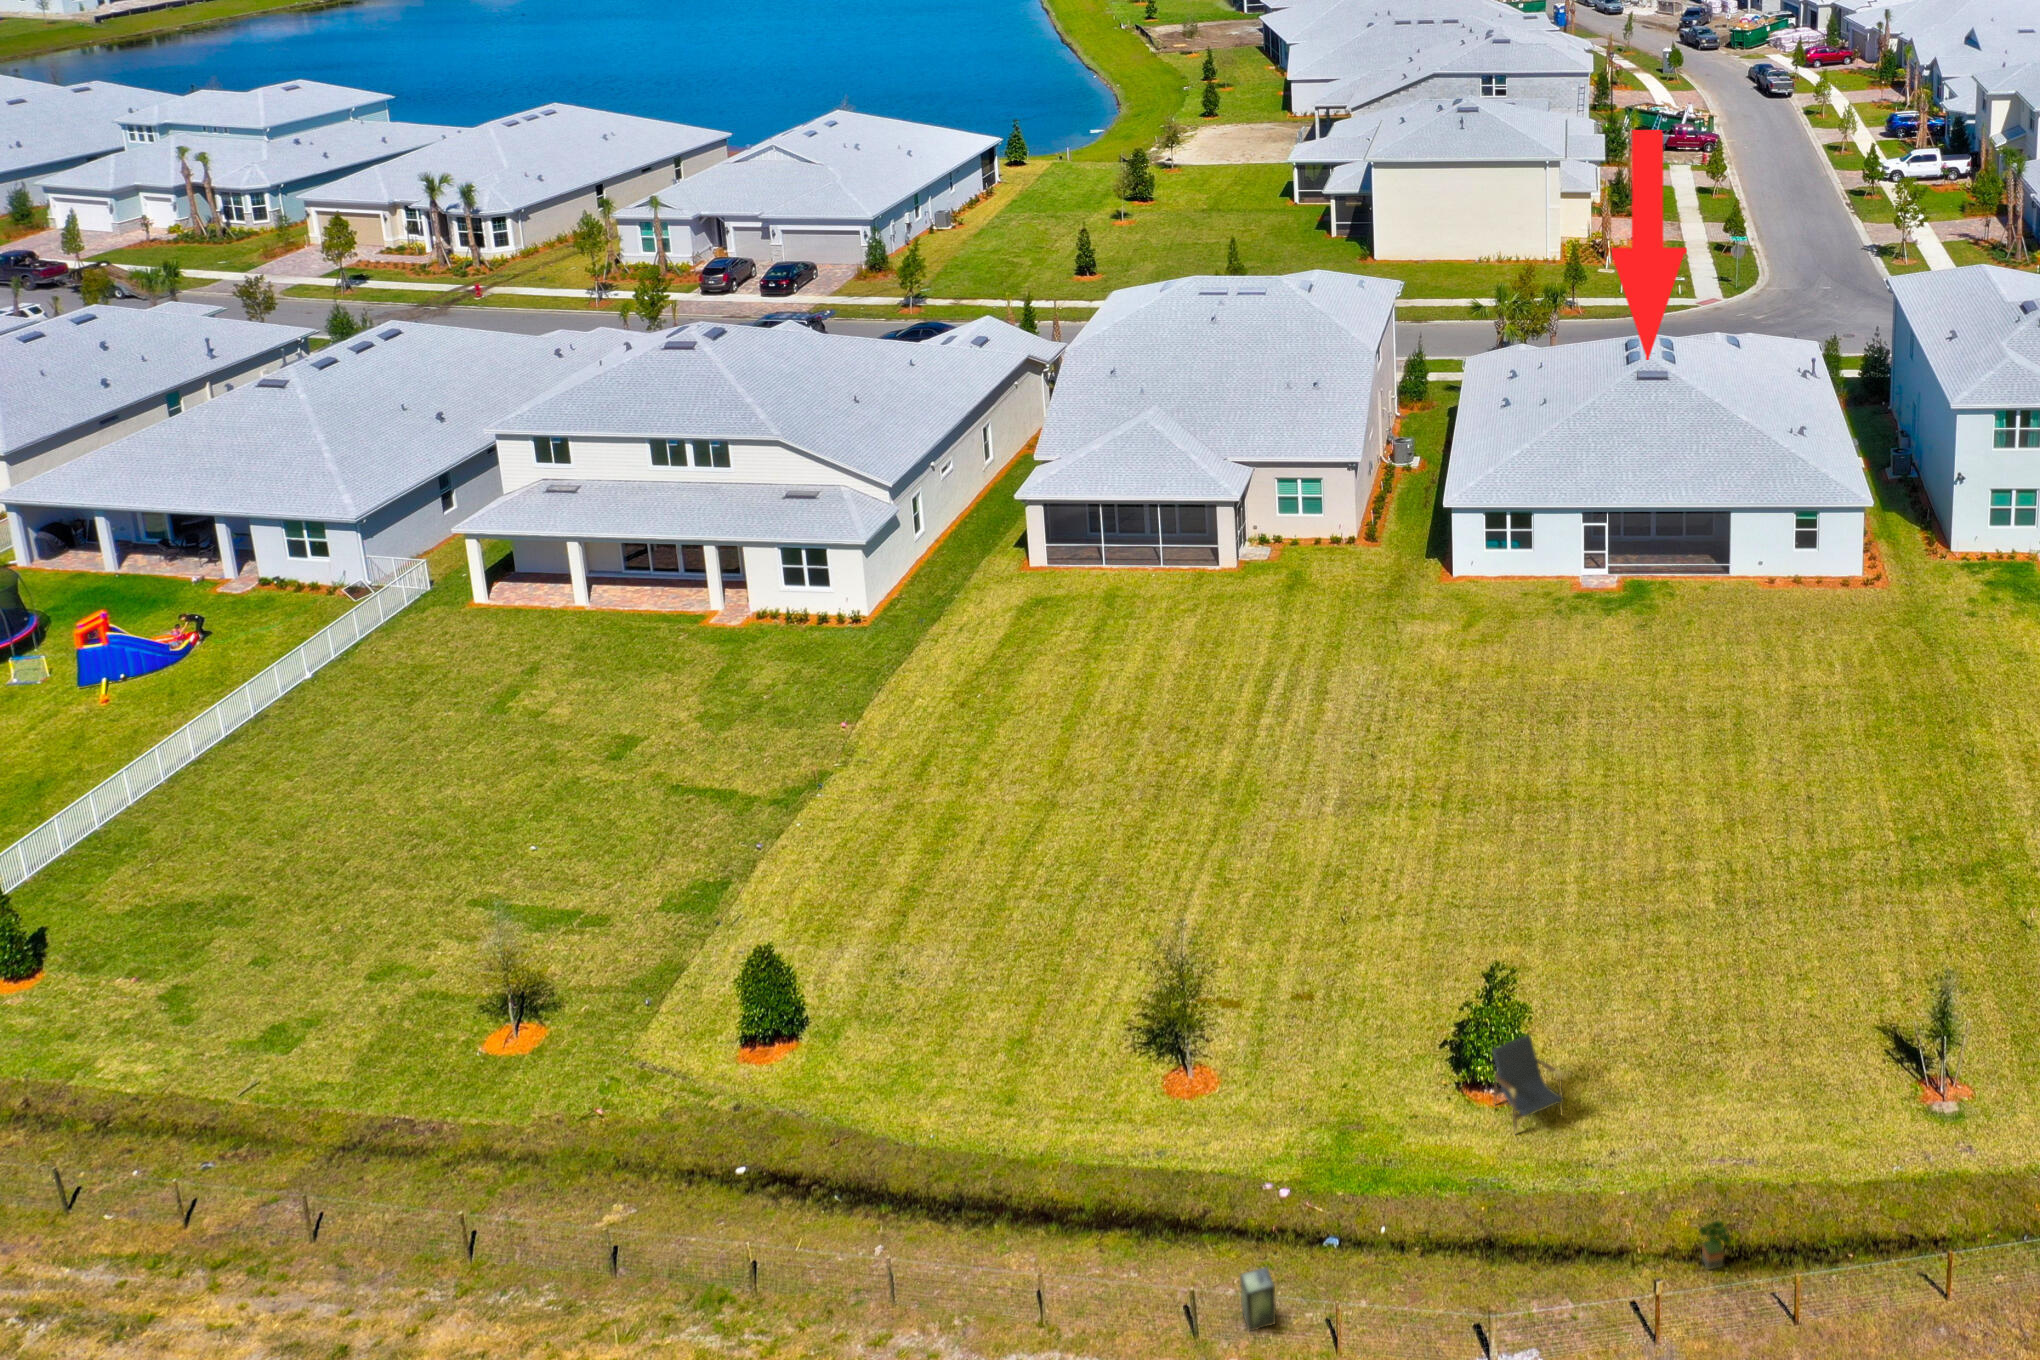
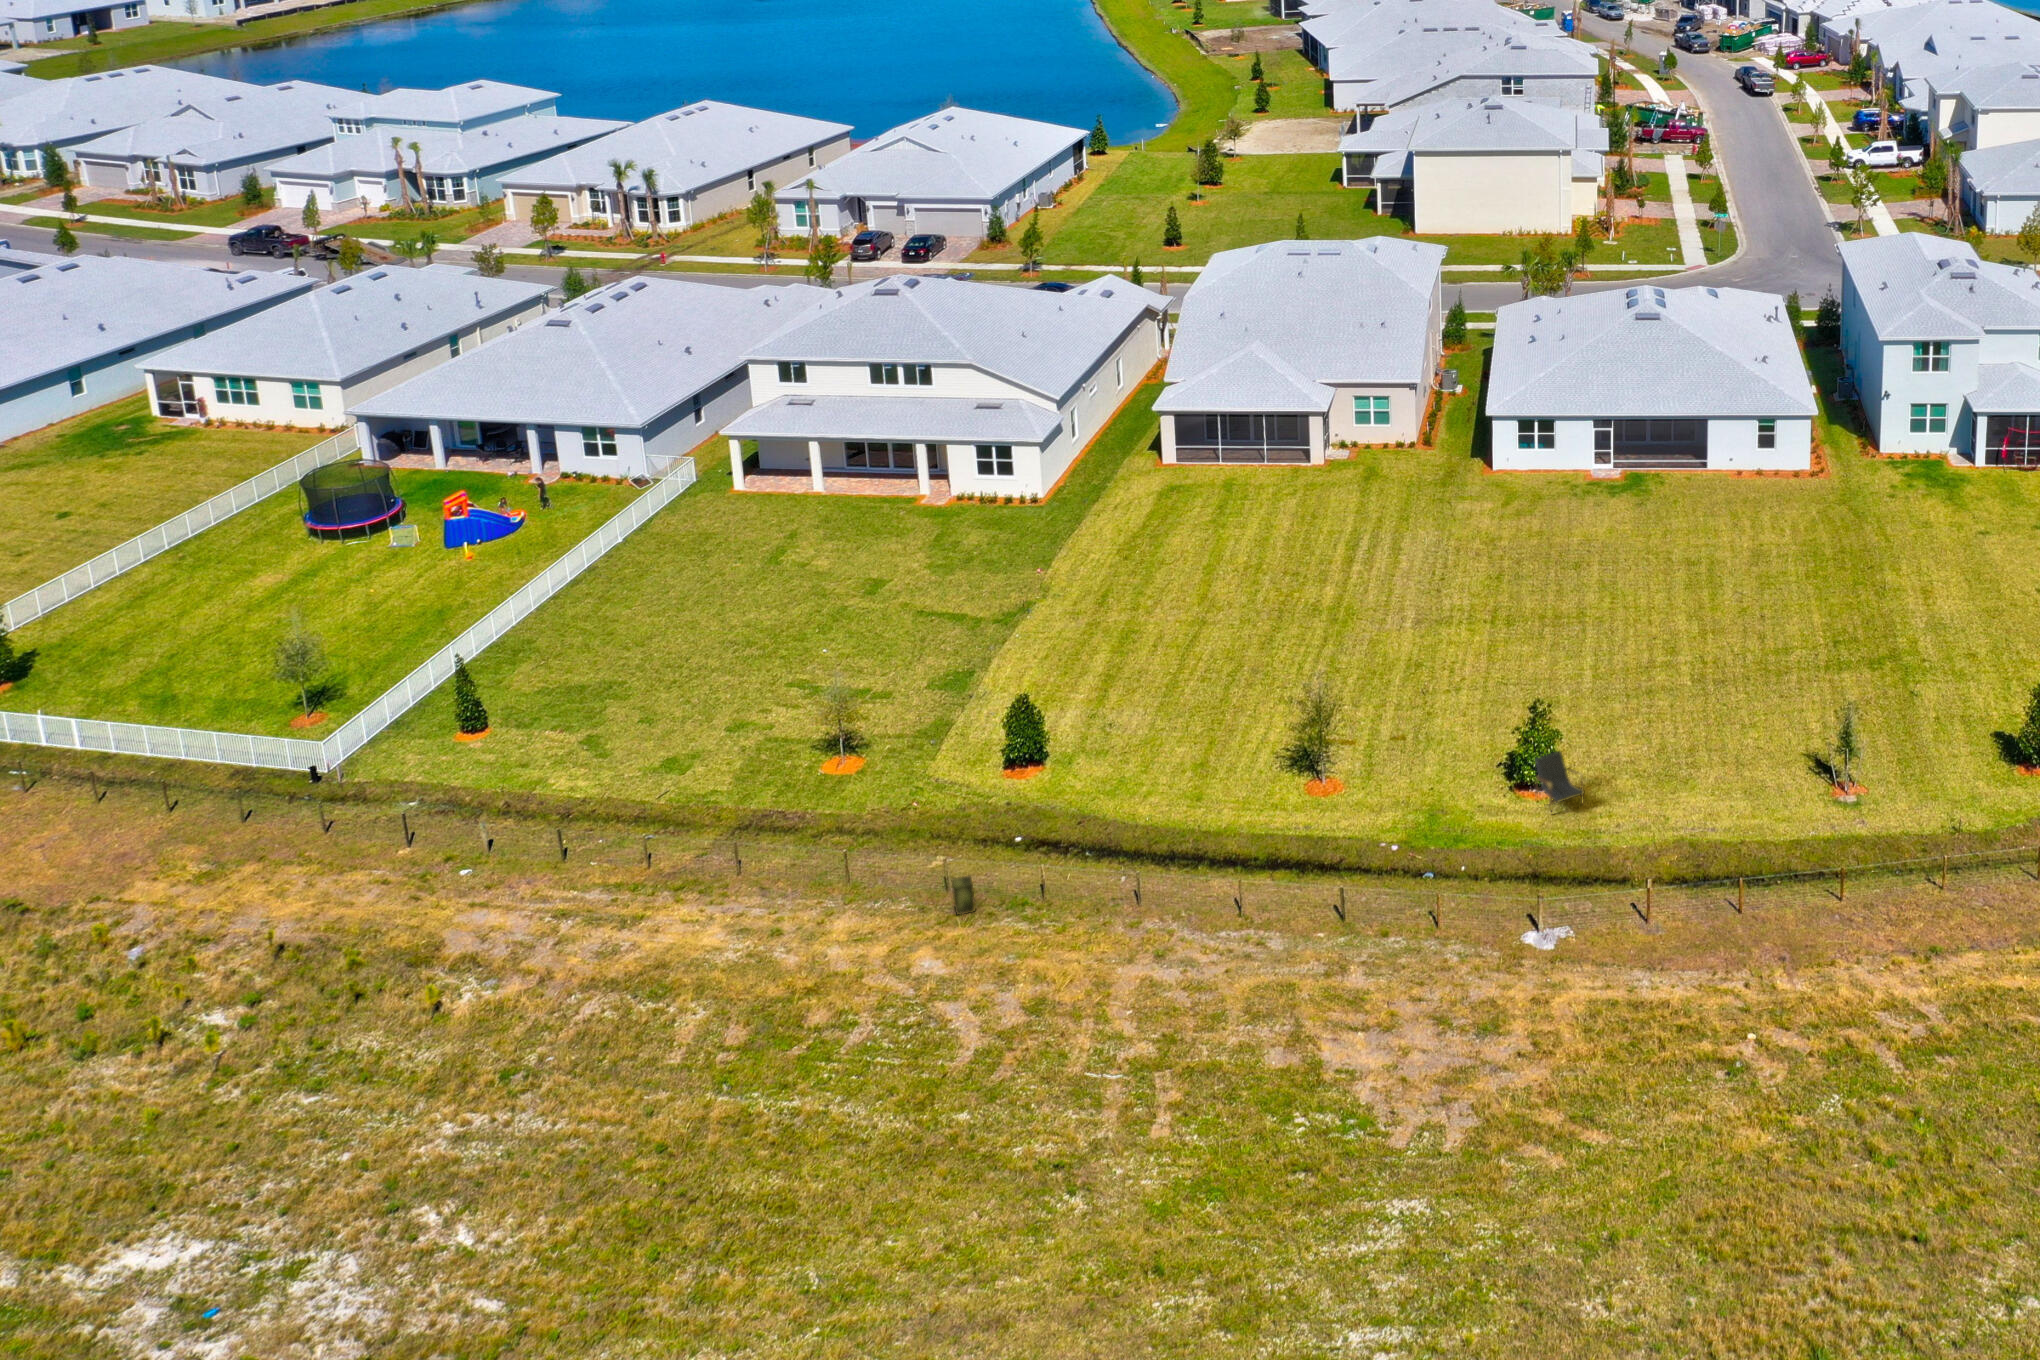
potted tree: present [1699,1221,1731,1269] -> none [1676,854,1698,886]
storage box: present [1240,1267,1276,1331] -> present [952,876,975,915]

